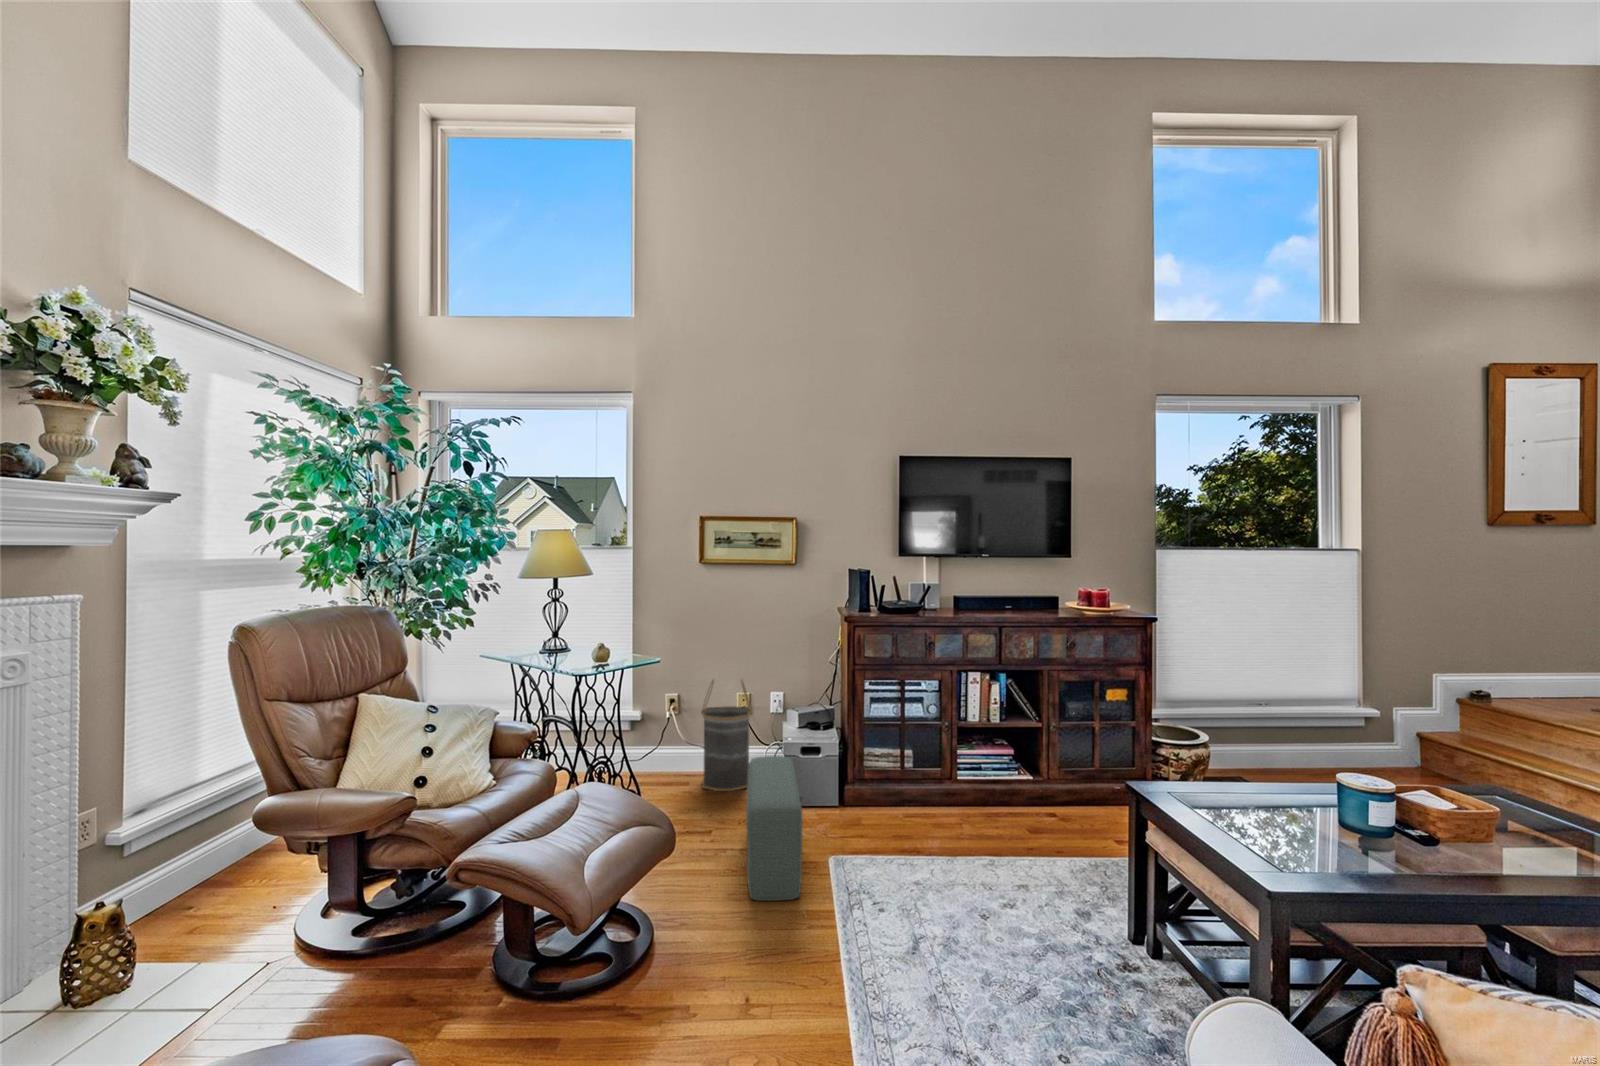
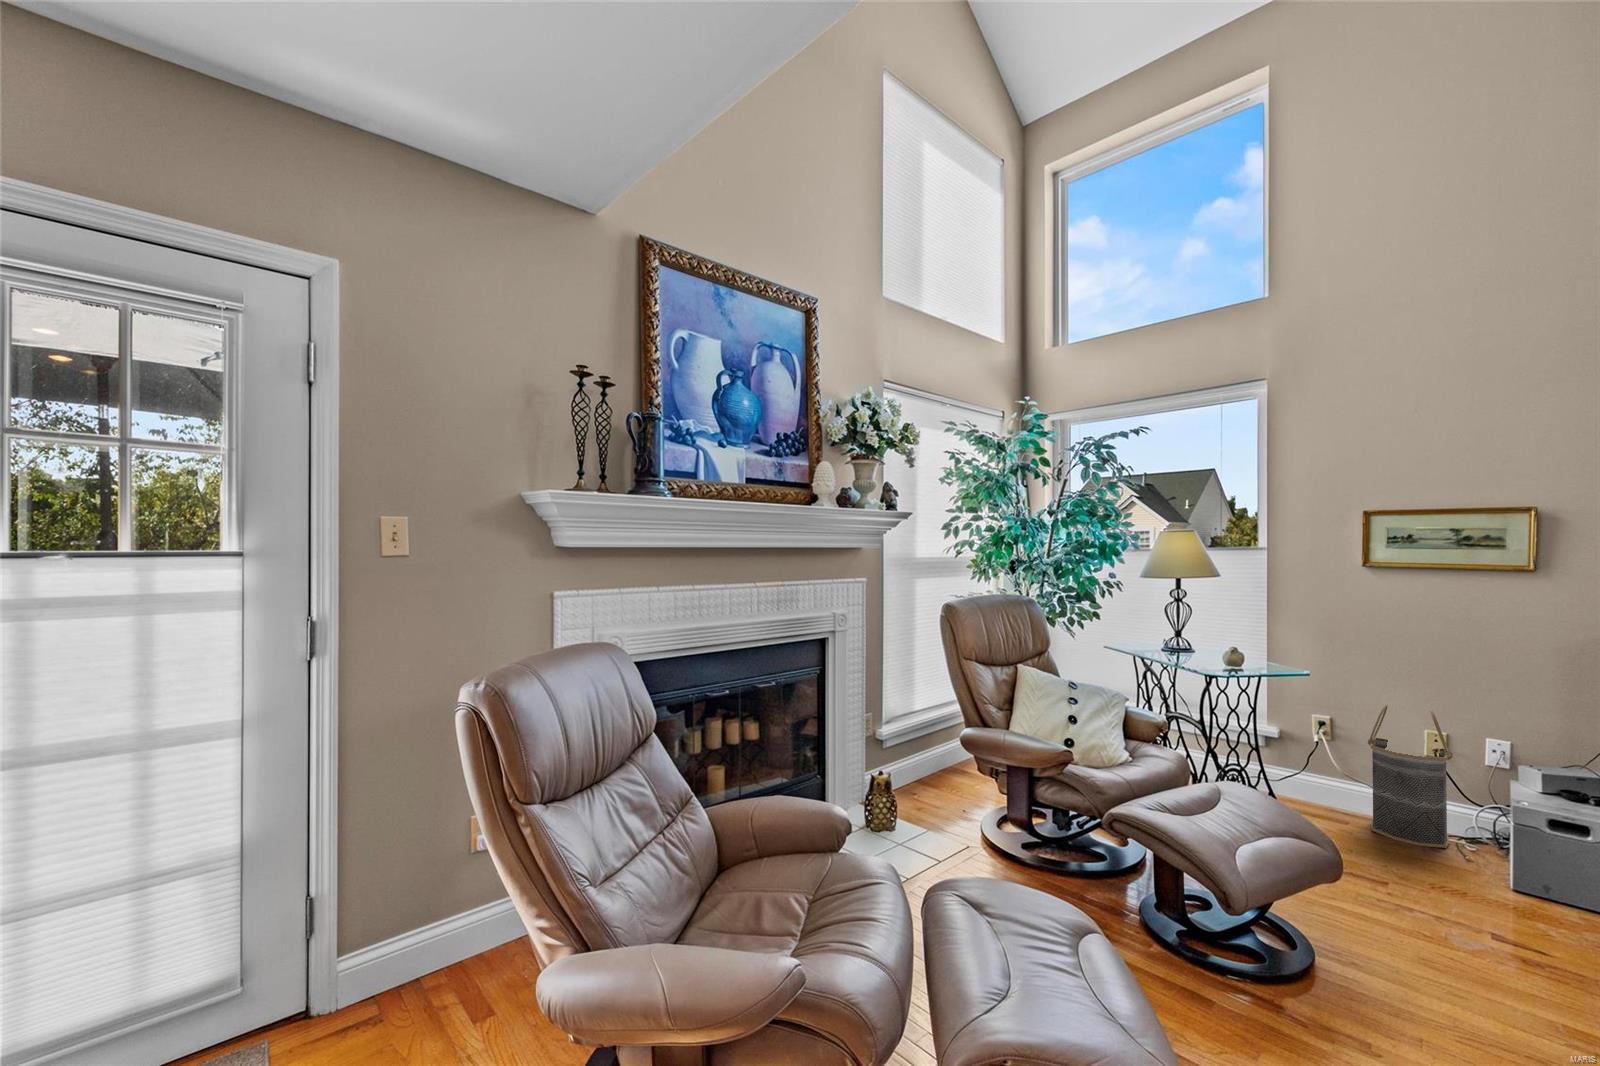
pouf: present [746,756,803,901] -> none [1448,810,1551,1007]

